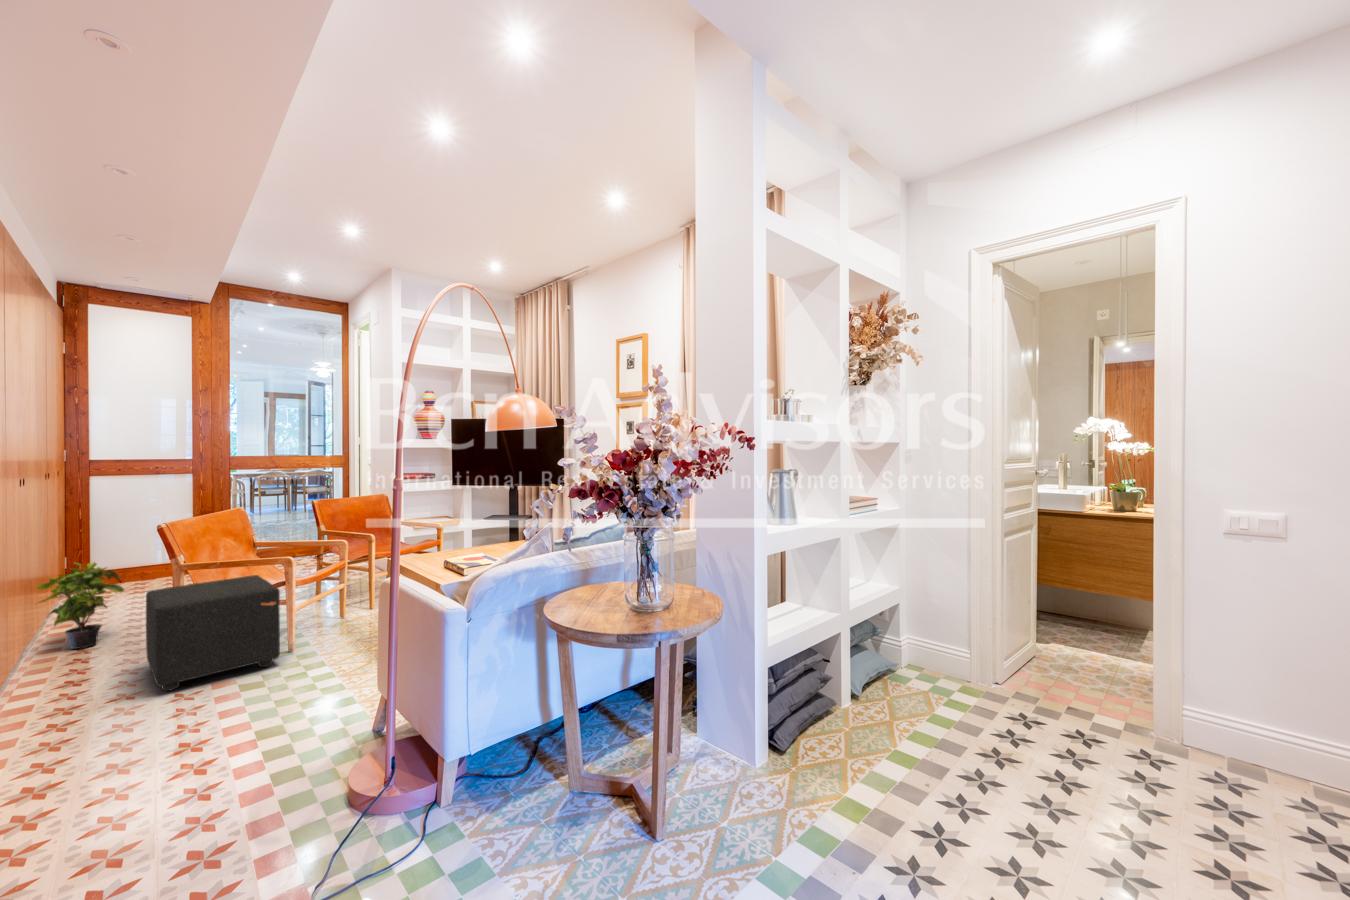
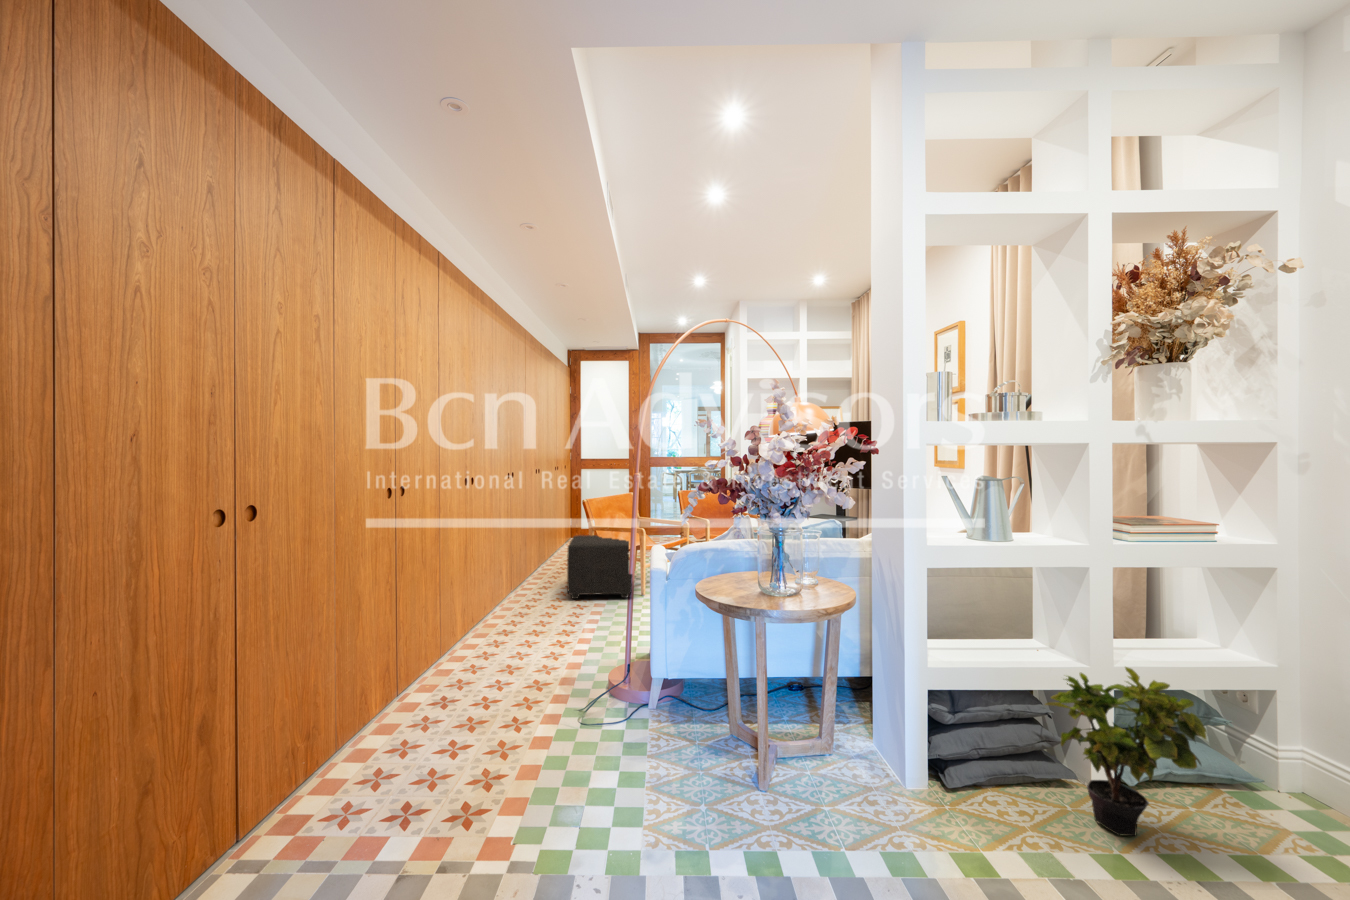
potted plant: present [36,562,124,649] -> present [1045,667,1207,836]

